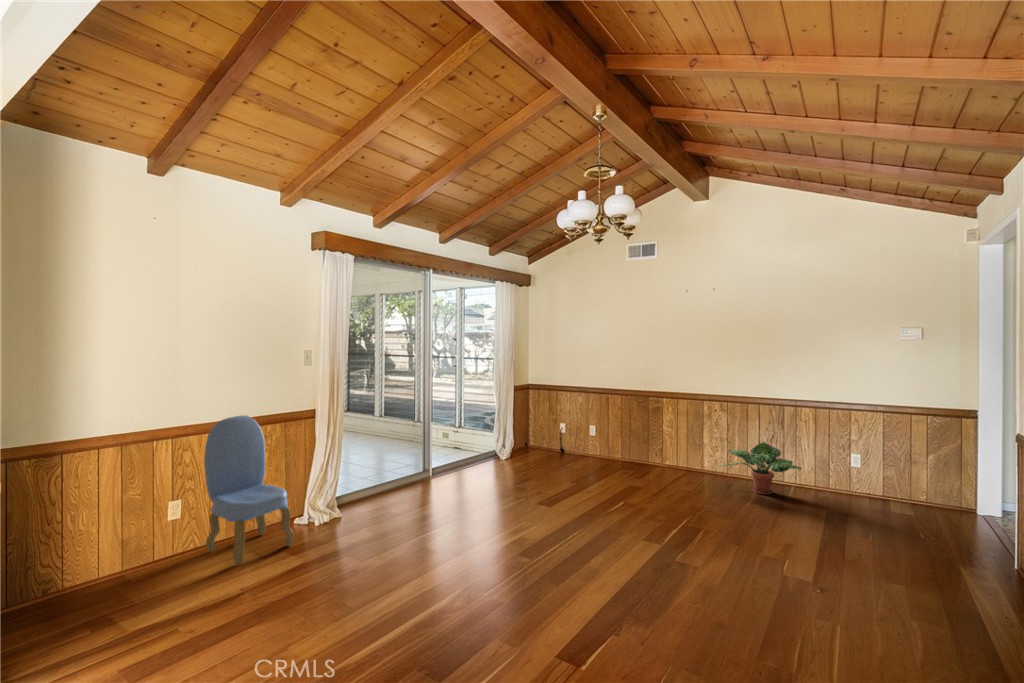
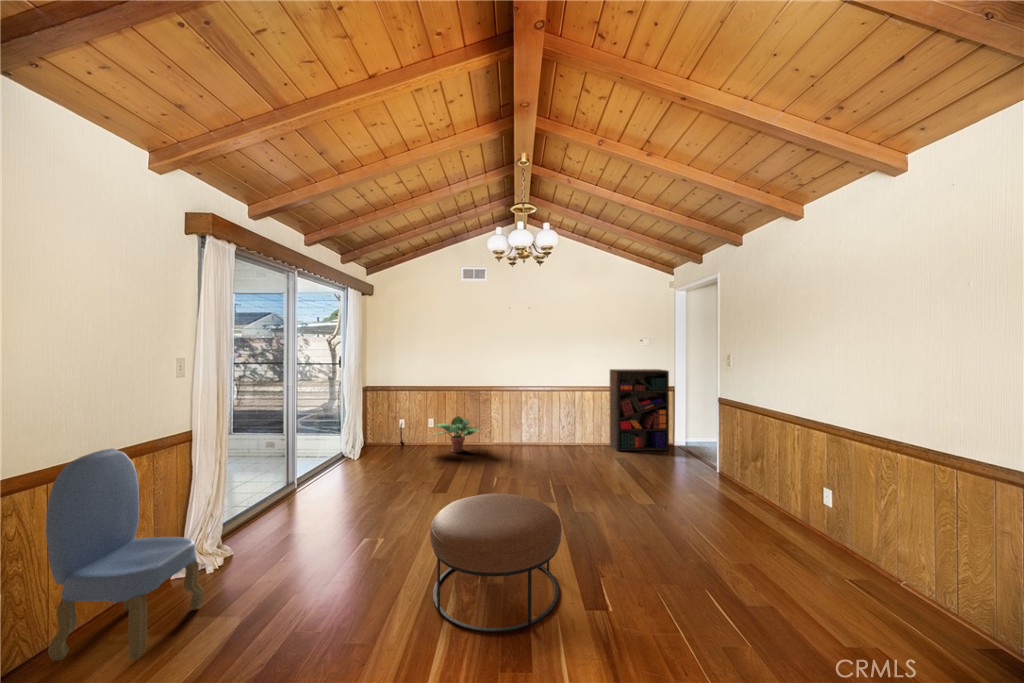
bookshelf: none [842,378,952,520] -> present [610,369,669,451]
potted plant: present [723,442,801,494] -> present [432,416,480,452]
ottoman: none [418,506,560,648] -> present [430,493,562,633]

